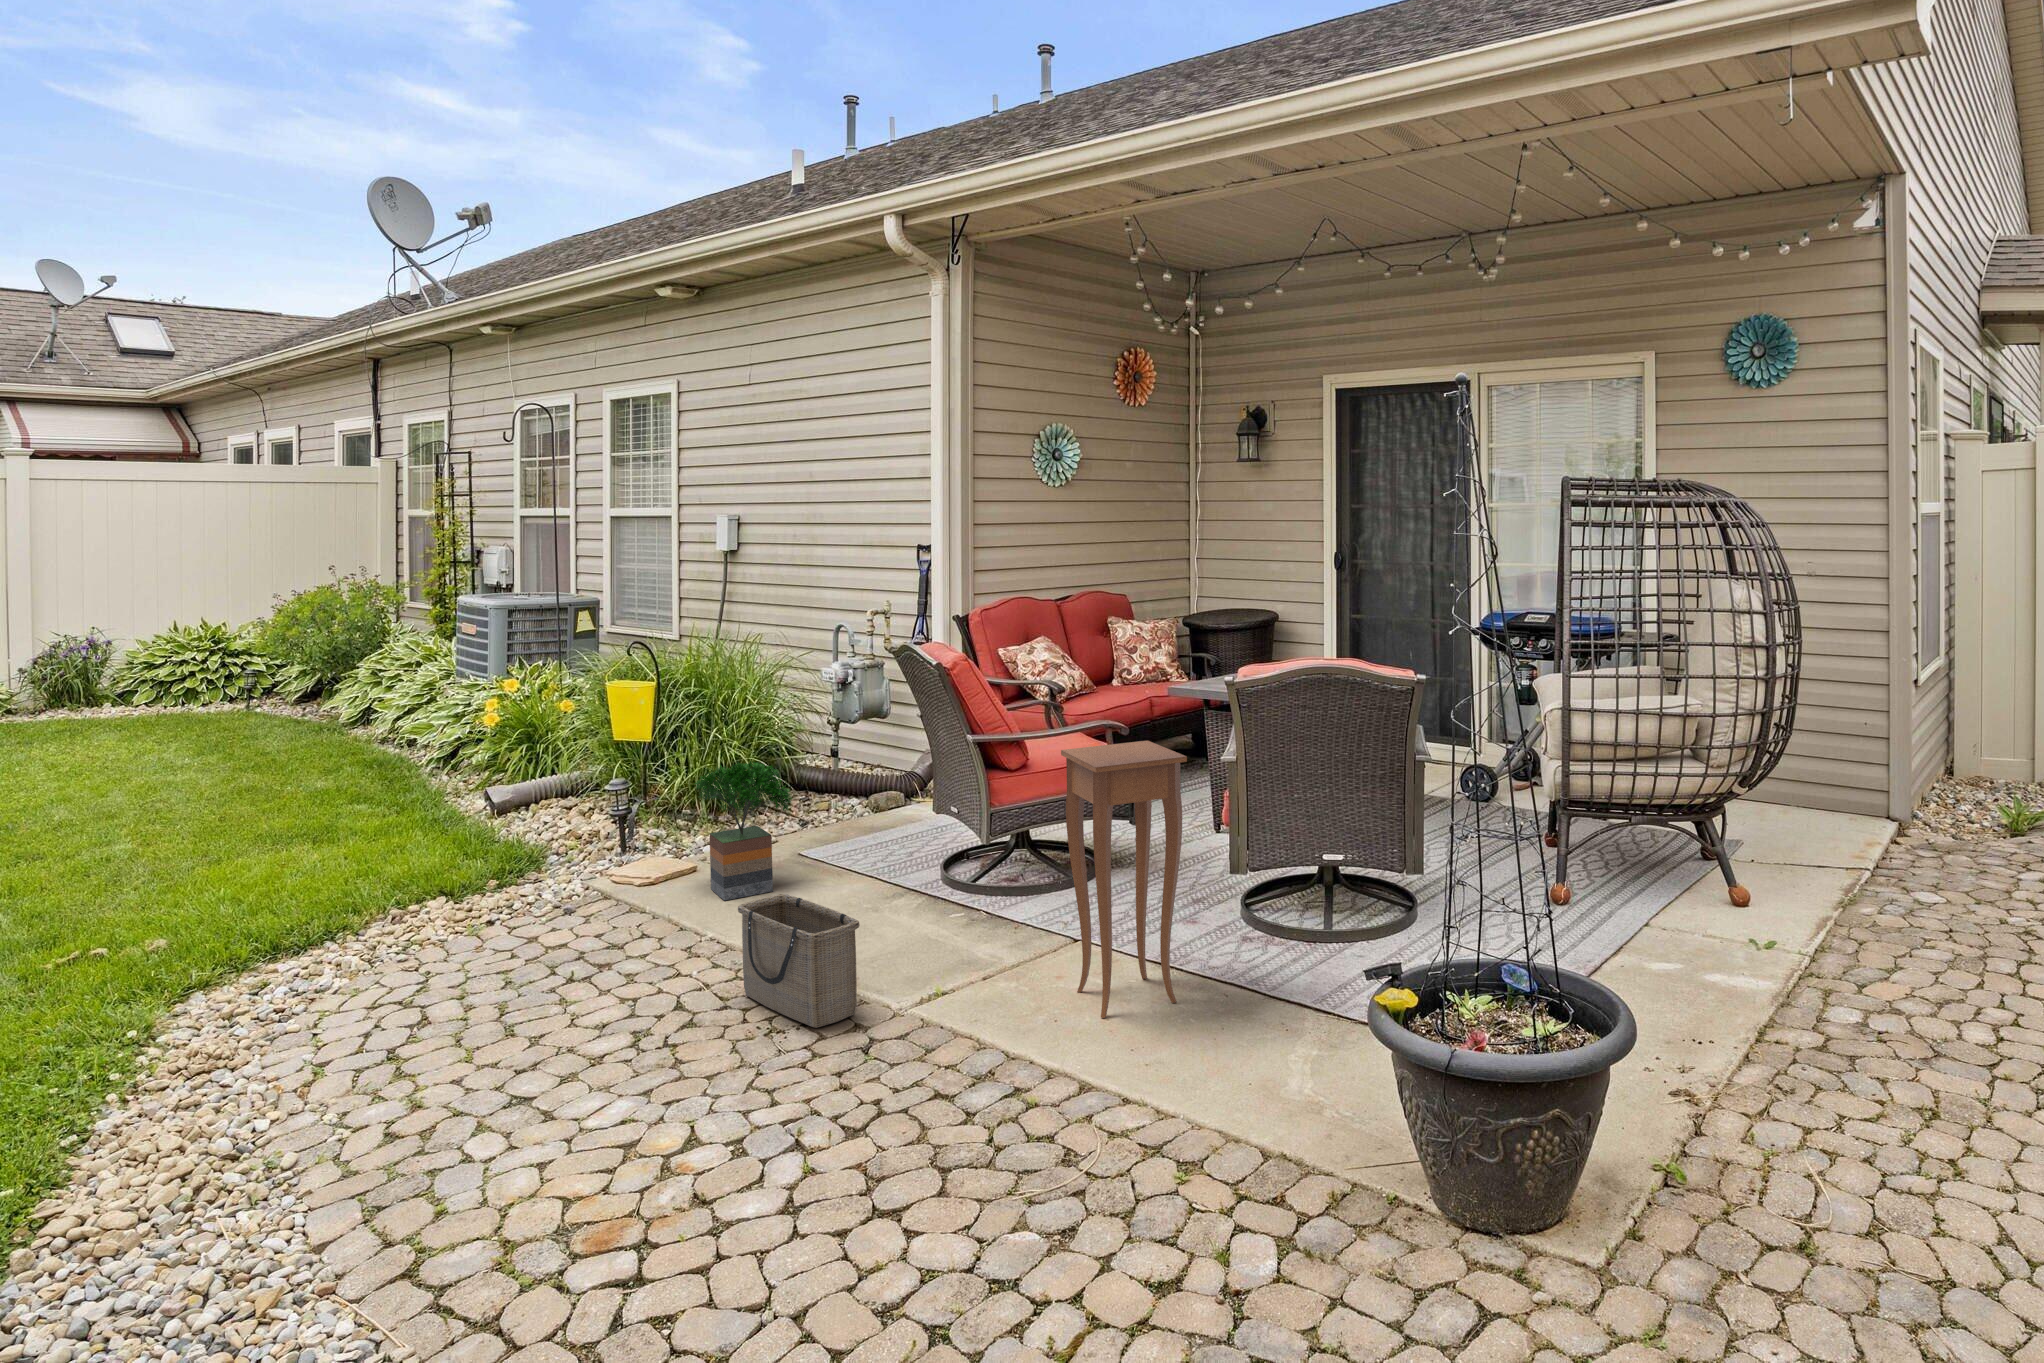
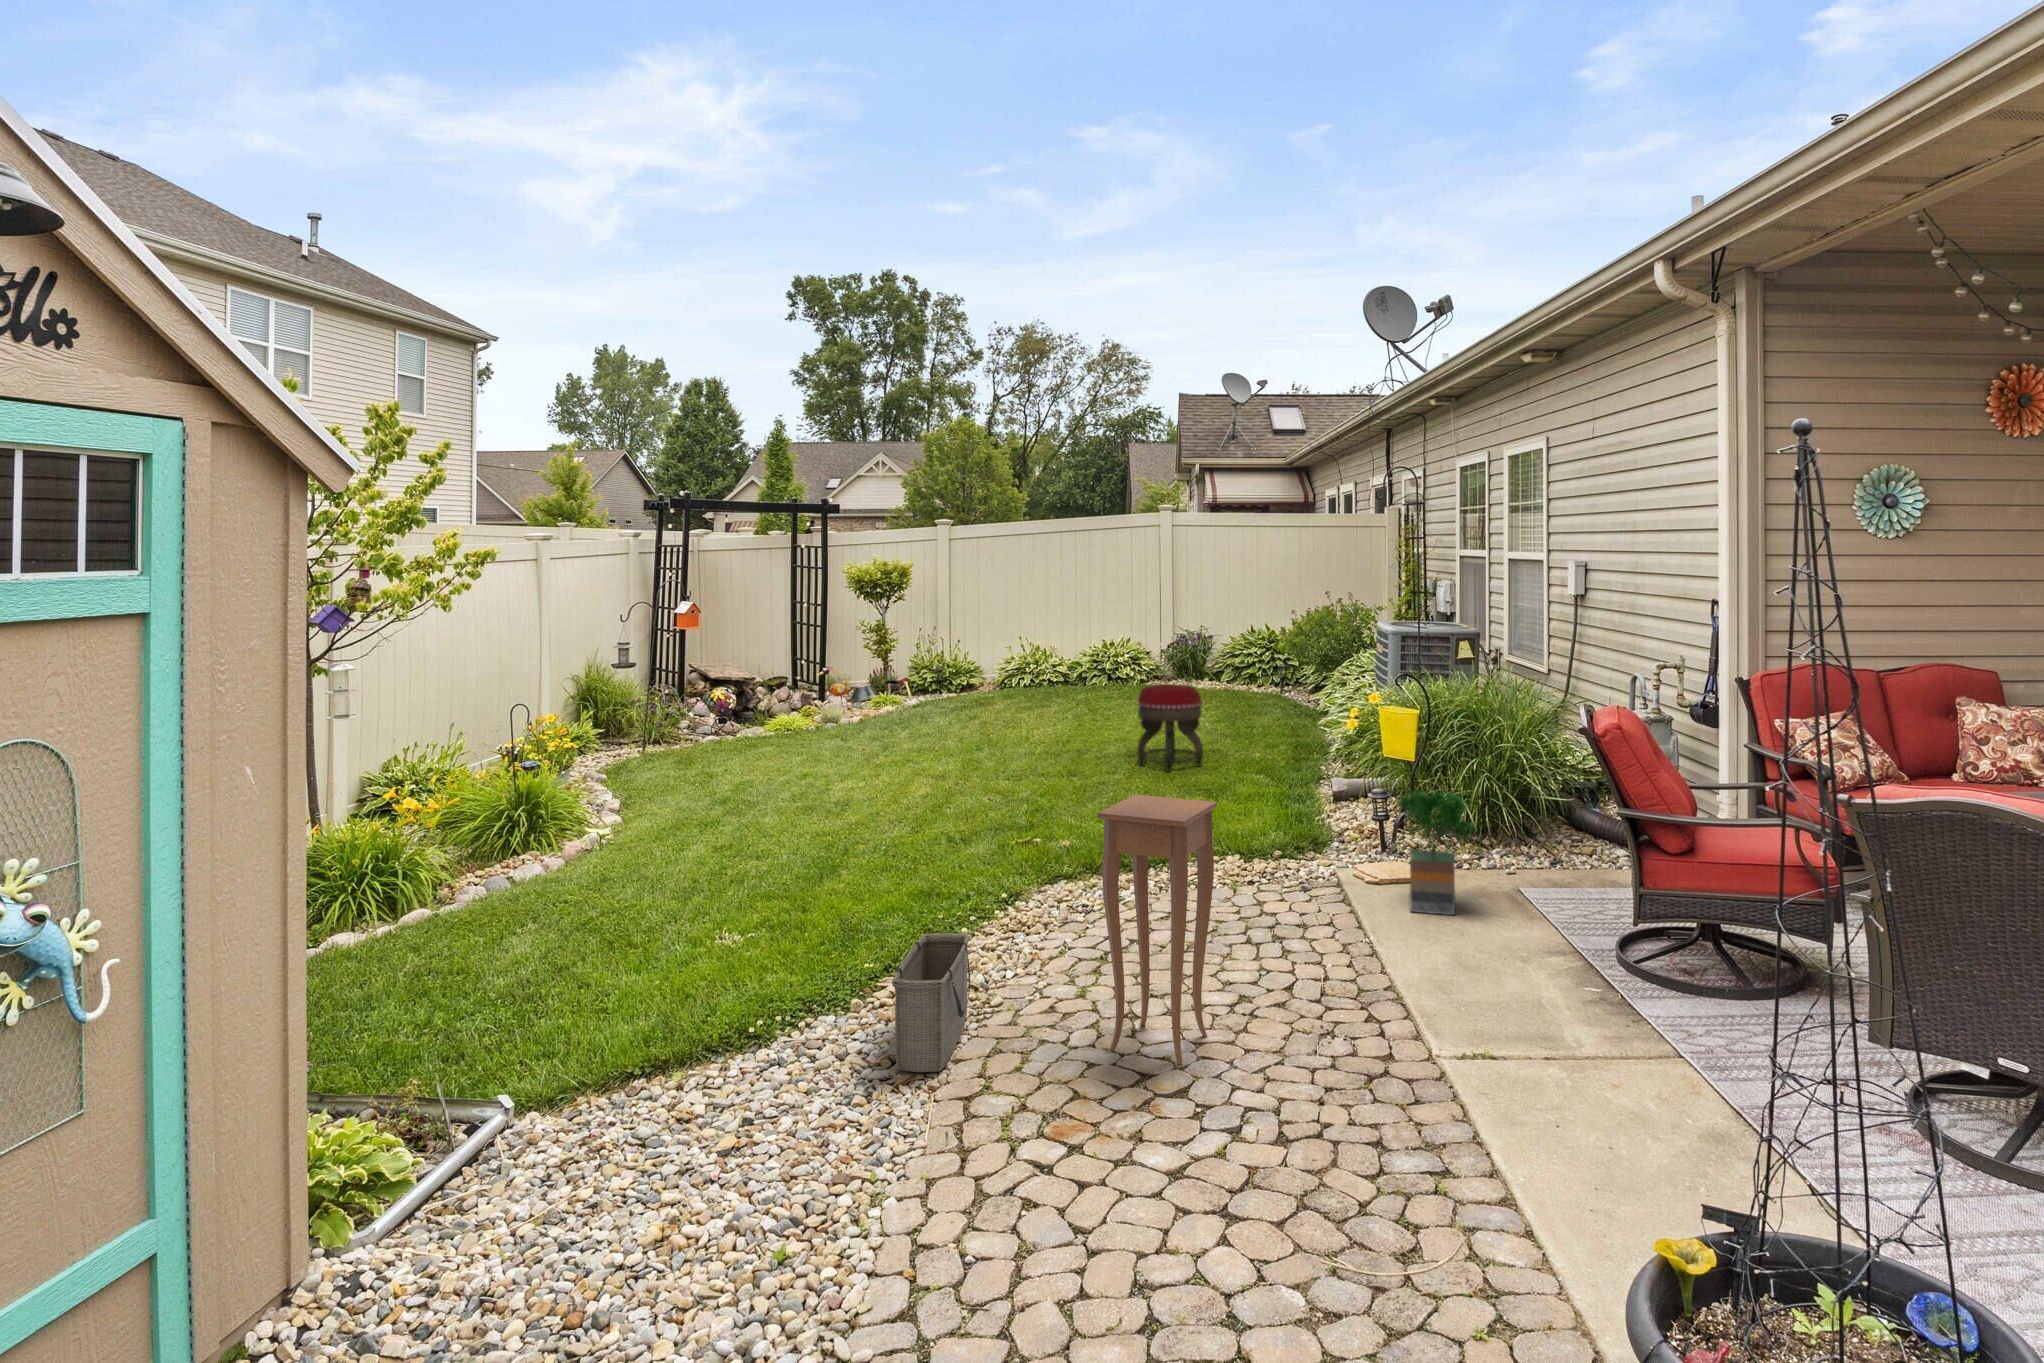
footstool: none [114,702,239,832] -> present [1137,684,1203,772]
side table: present [1061,740,1187,1018] -> present [1097,795,1217,1064]
basket: present [738,894,860,1028] -> present [892,933,970,1072]

